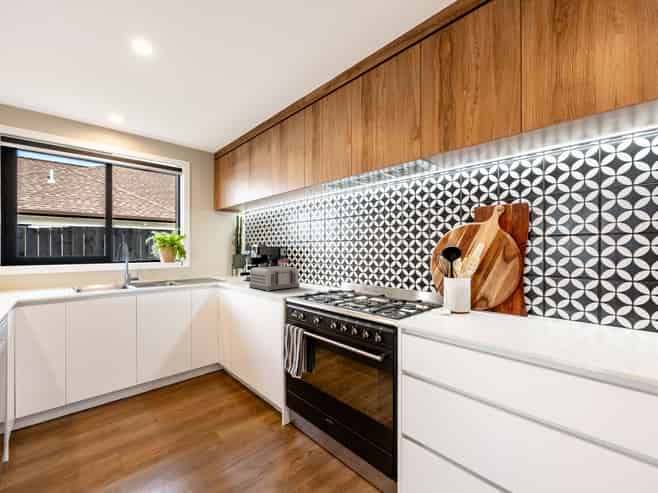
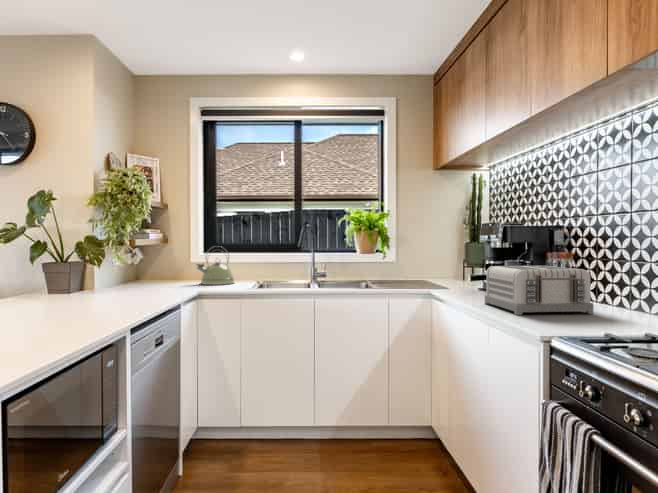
kettle: none [16,261,57,293] -> present [197,251,234,285]

